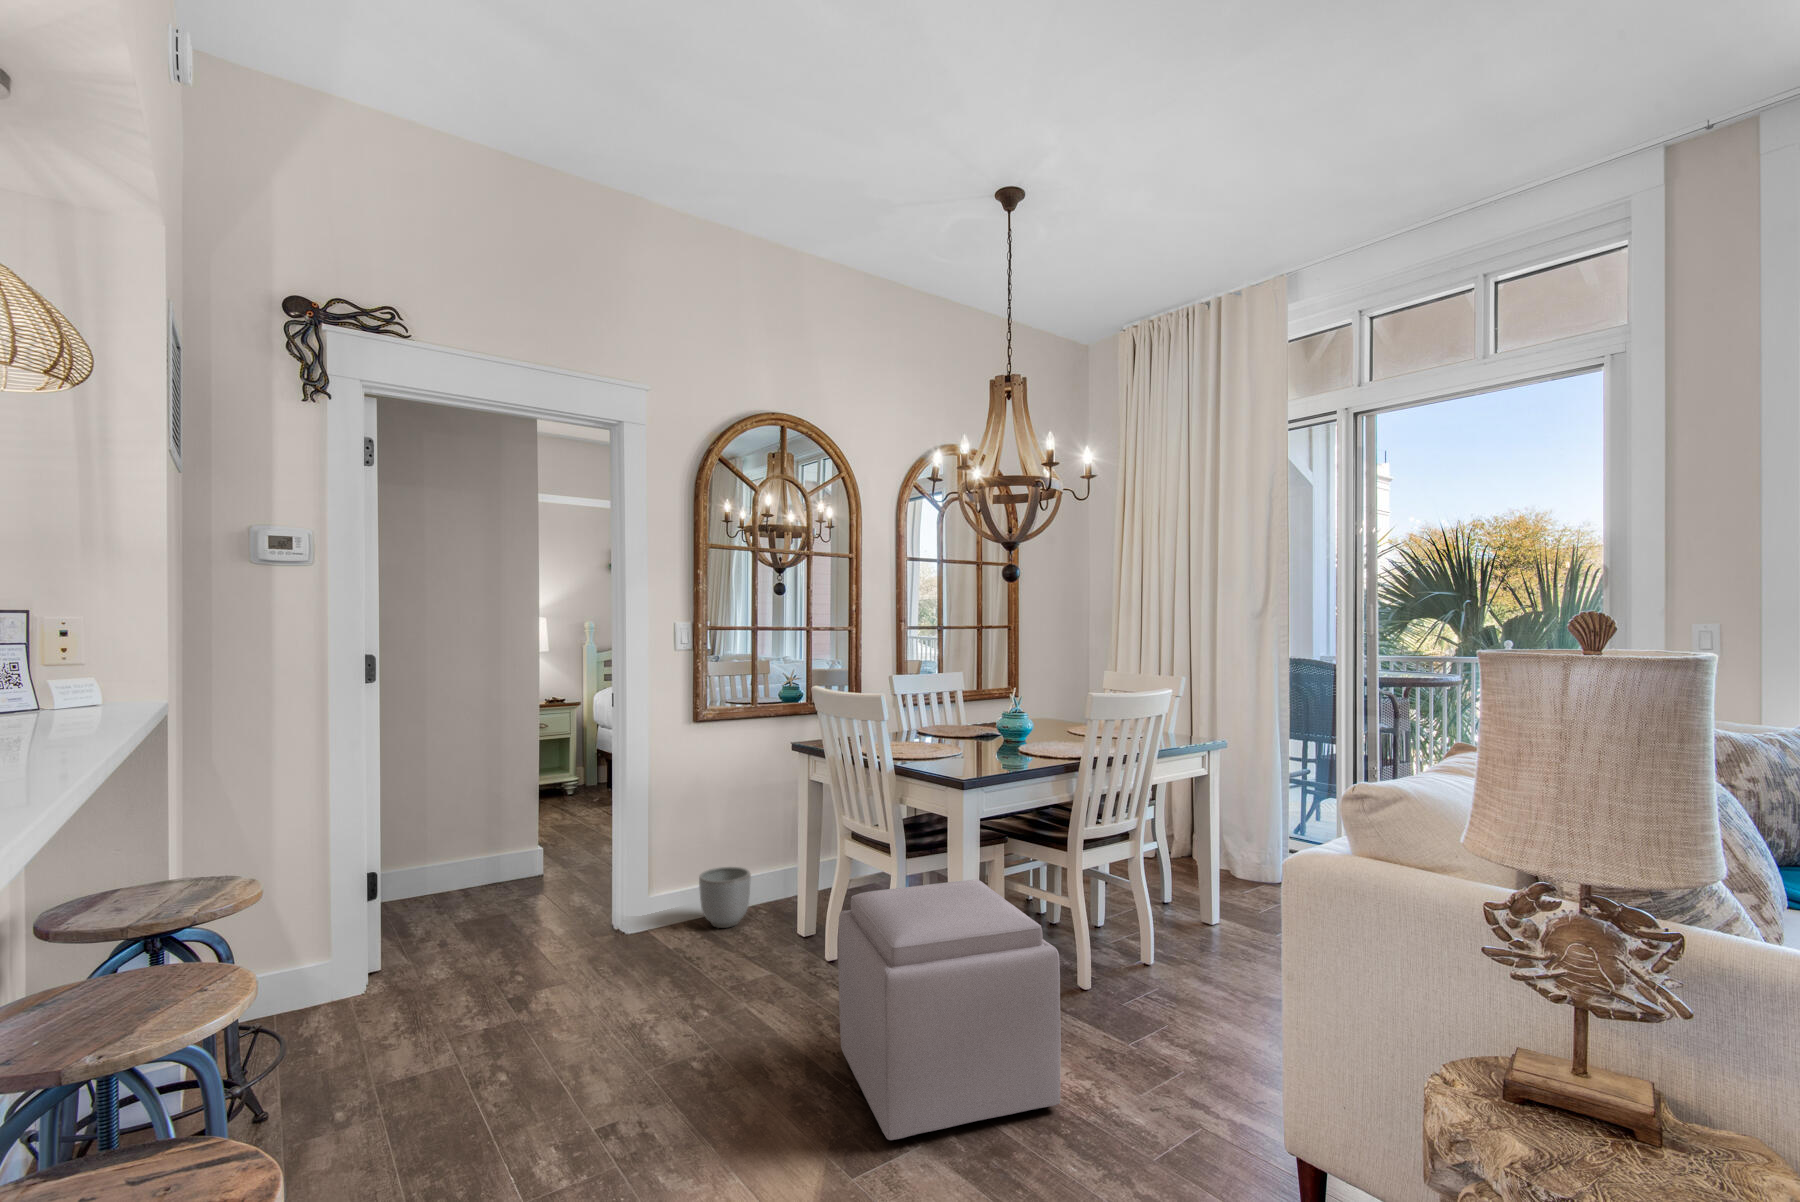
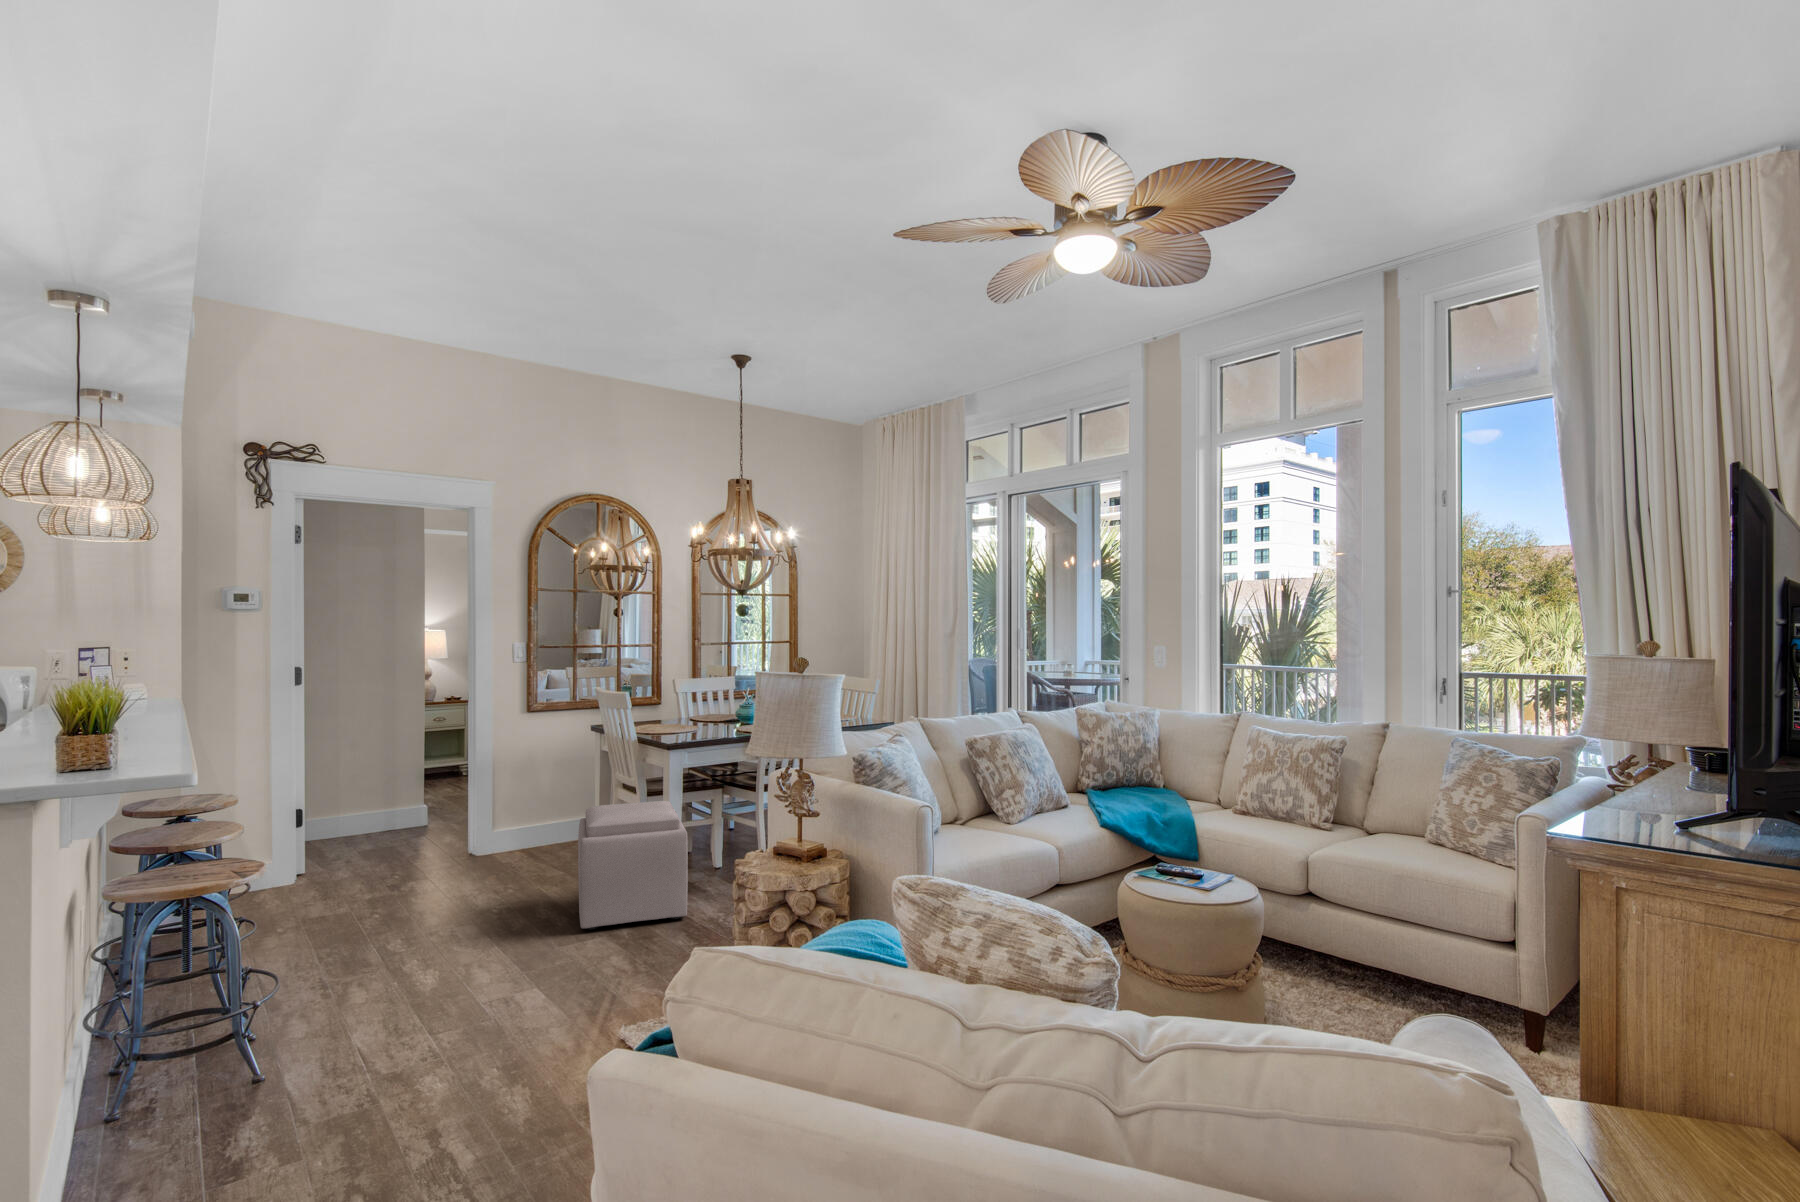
planter: present [699,867,751,928] -> none [525,811,562,850]

